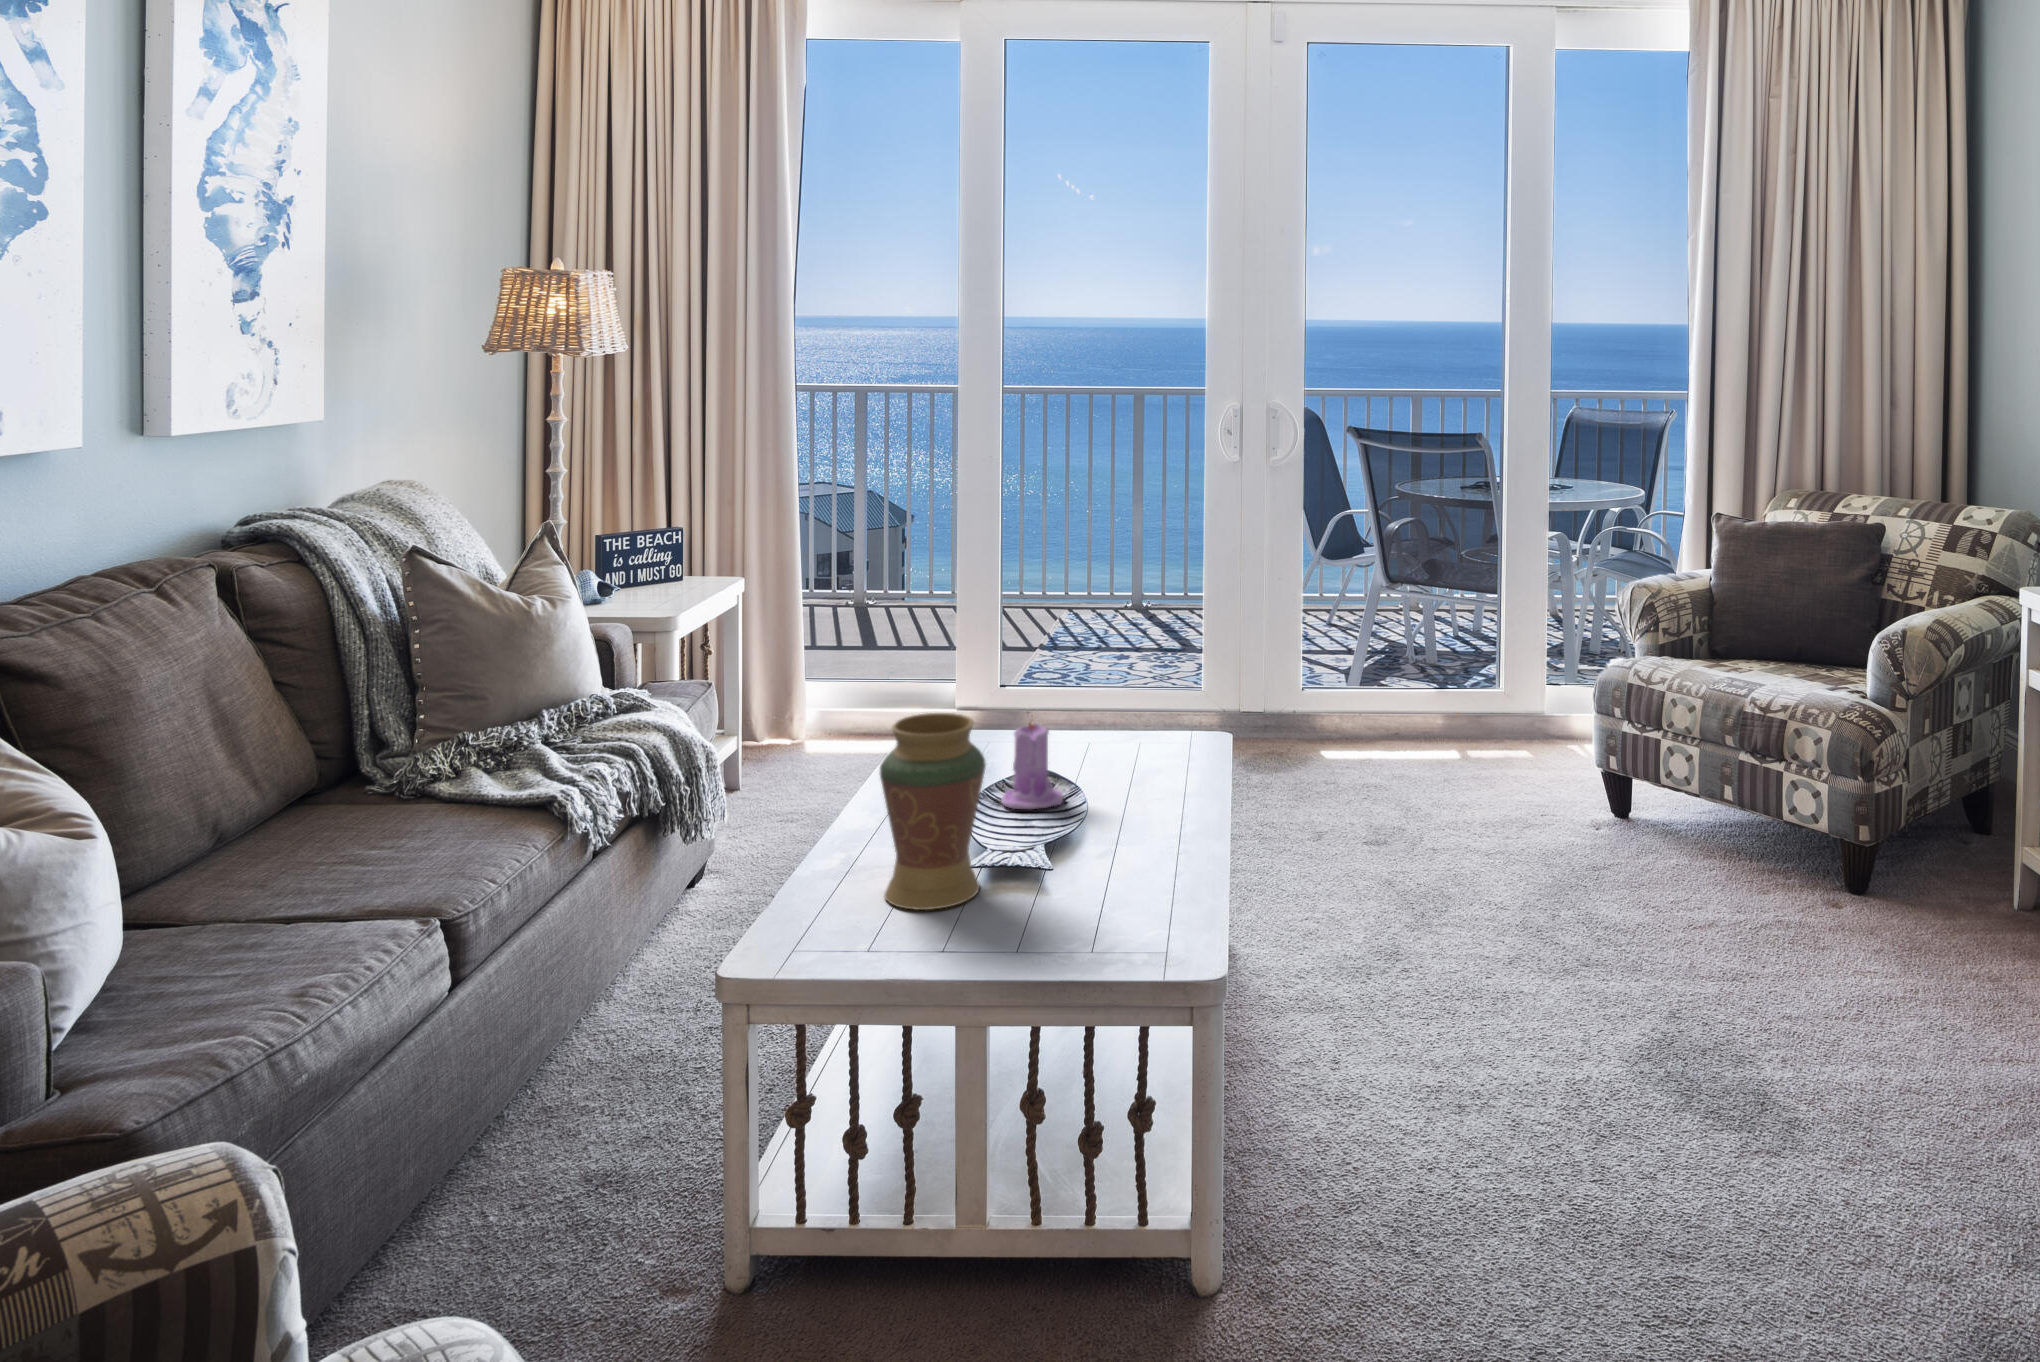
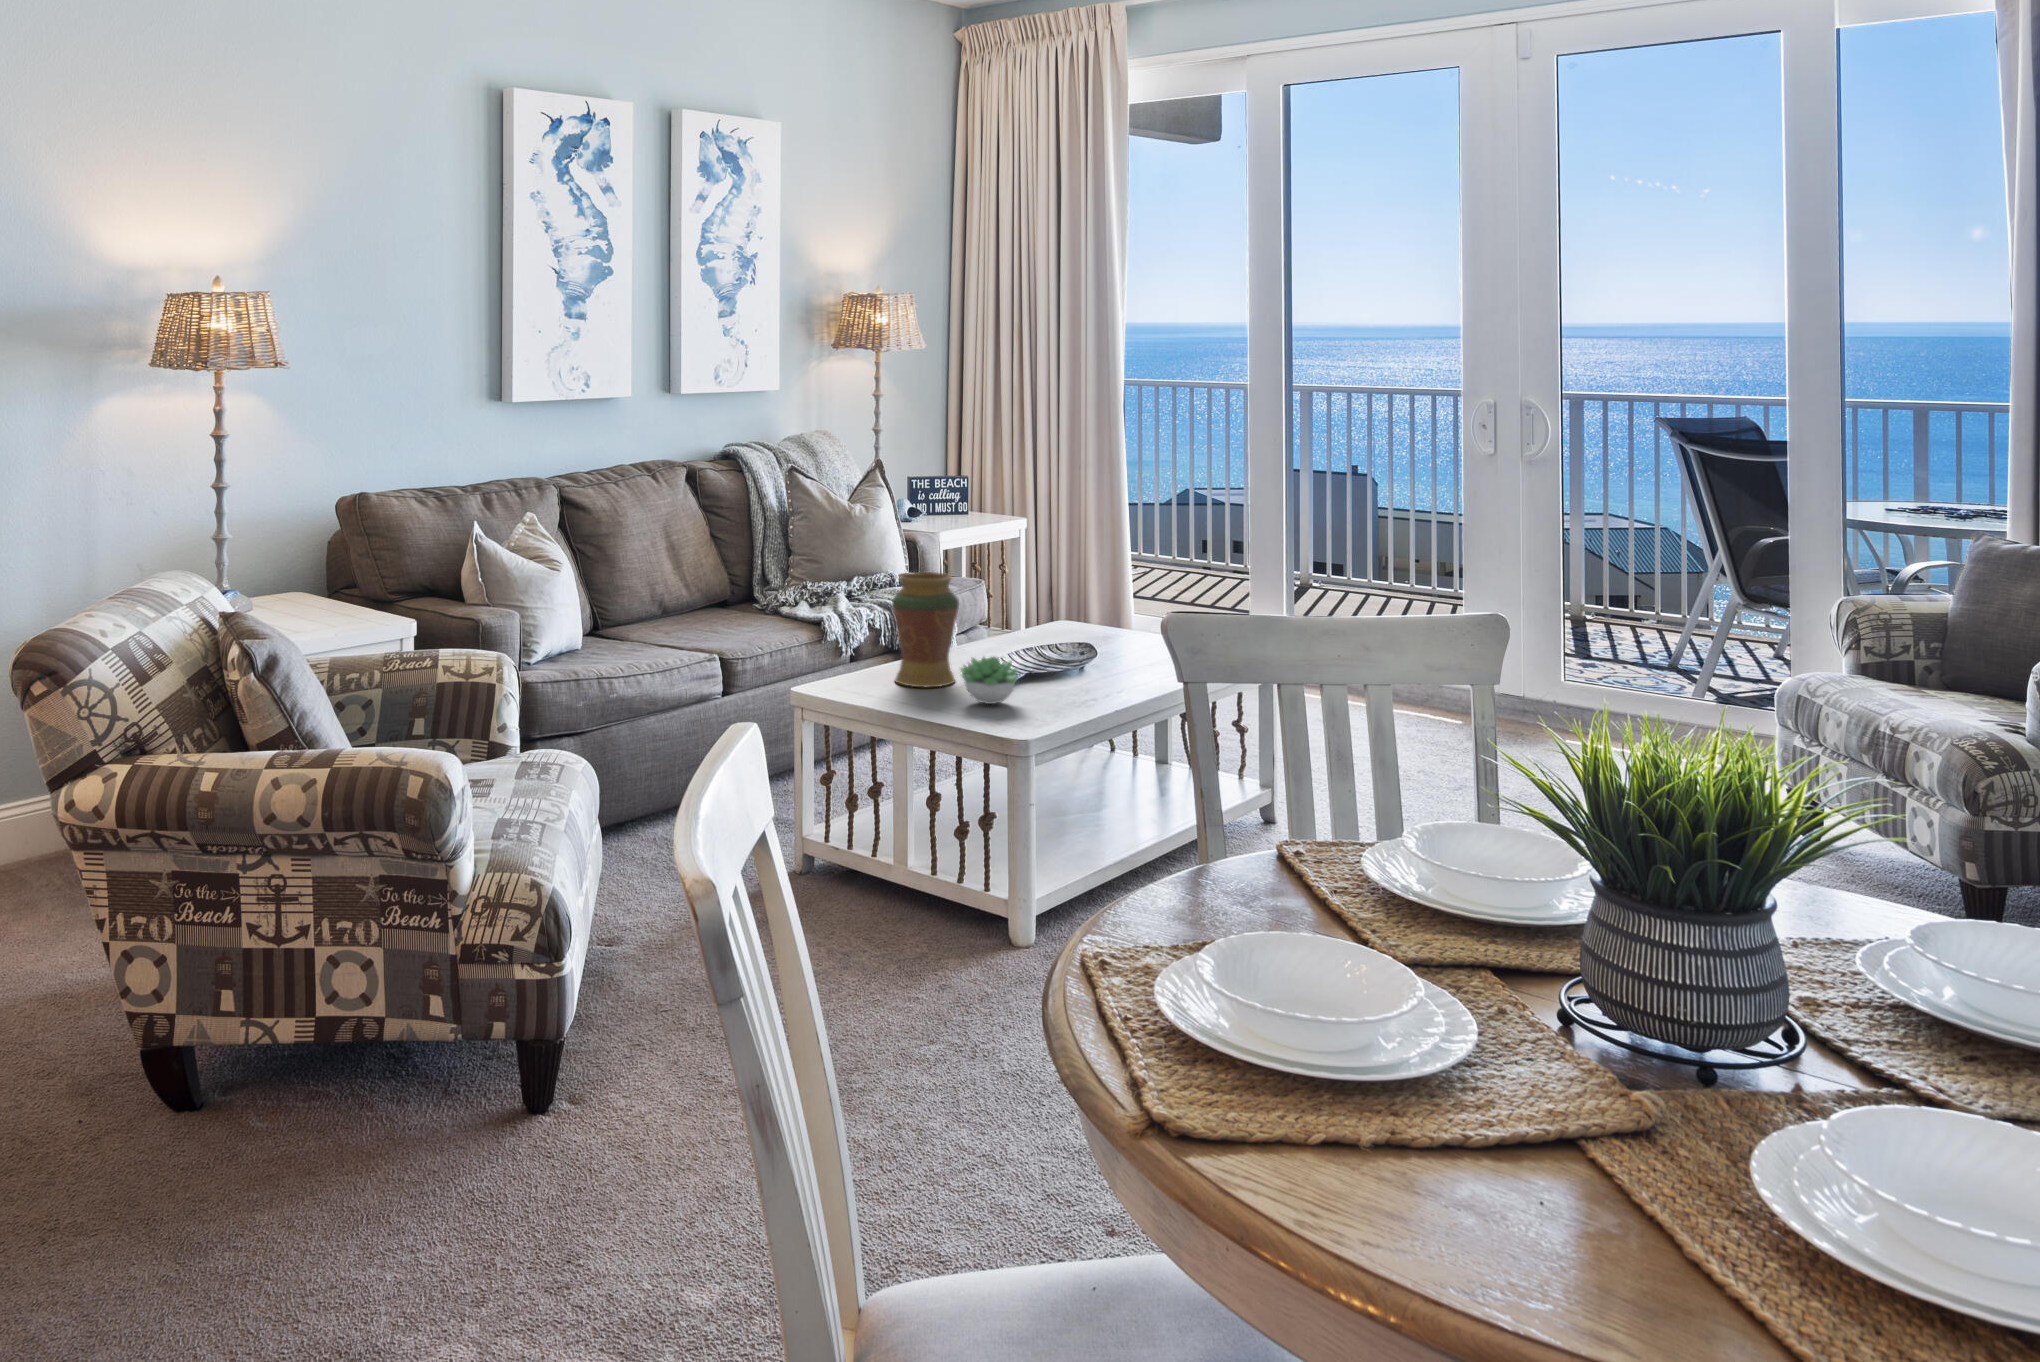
candle: present [1001,719,1064,809] -> none [1027,597,1072,661]
succulent plant: none [1032,835,1137,915] -> present [961,657,1018,704]

